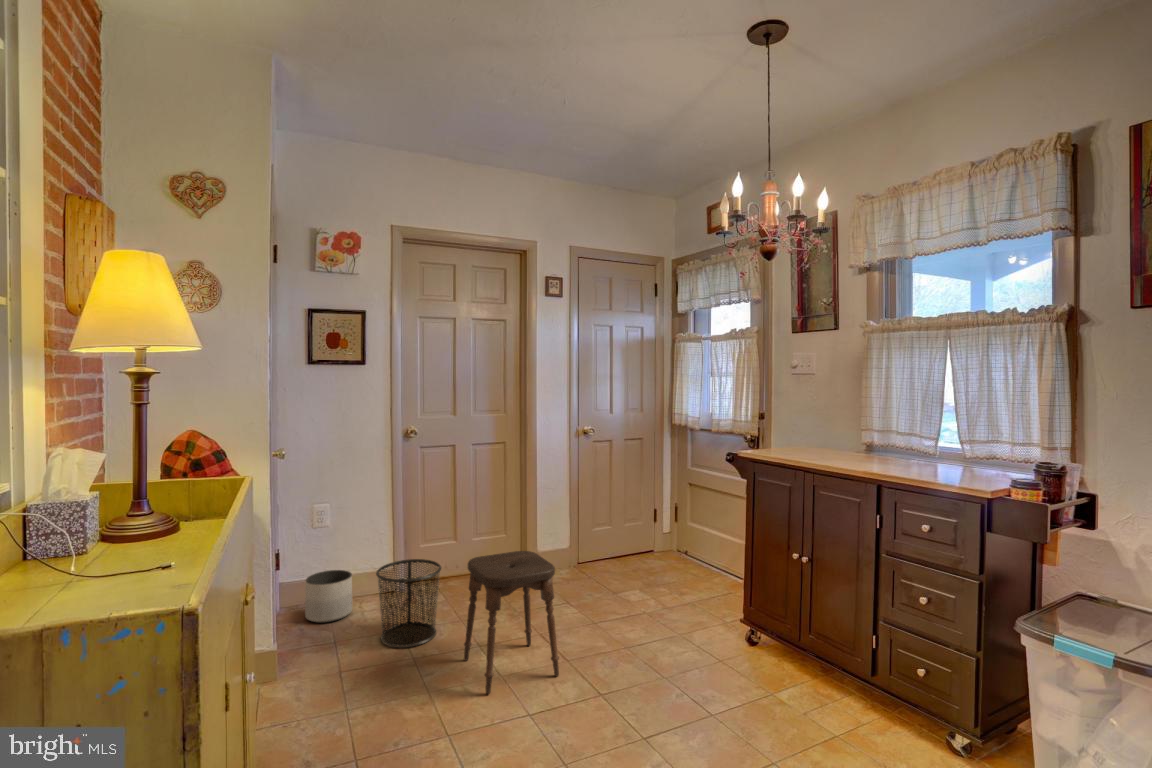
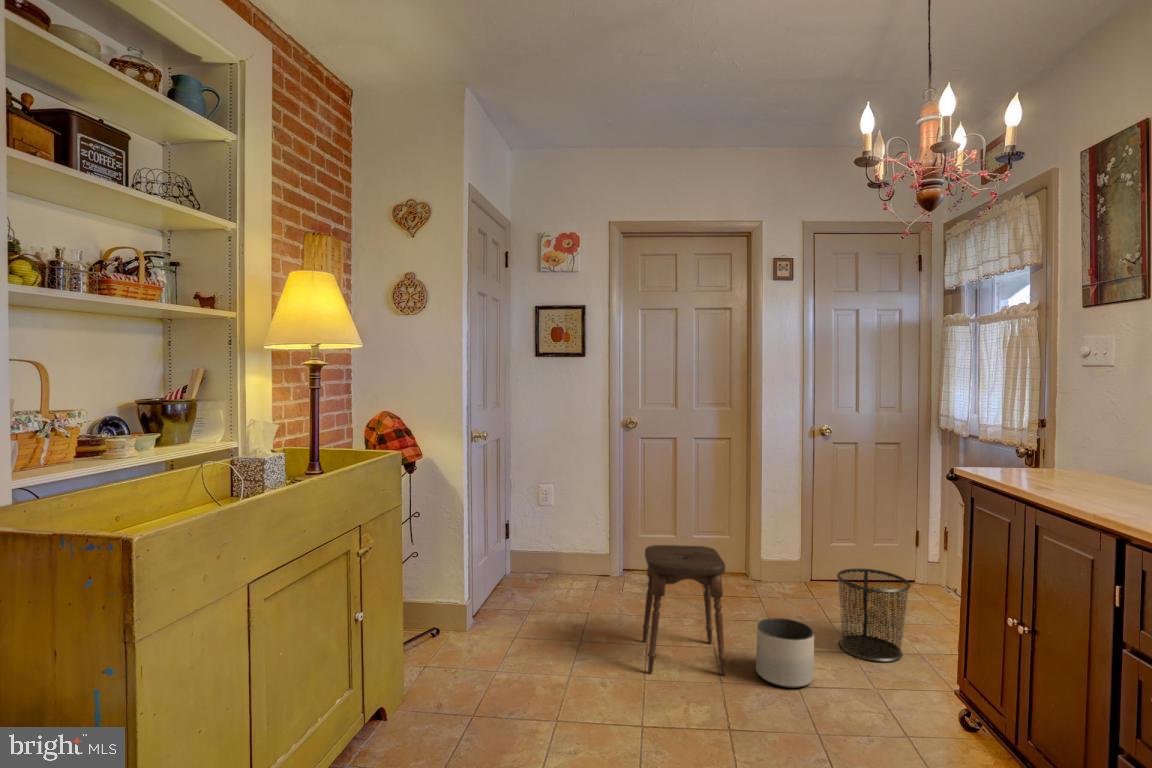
trash can: present [376,559,441,648] -> present [837,568,911,662]
planter: present [305,570,352,623] -> present [756,618,814,688]

